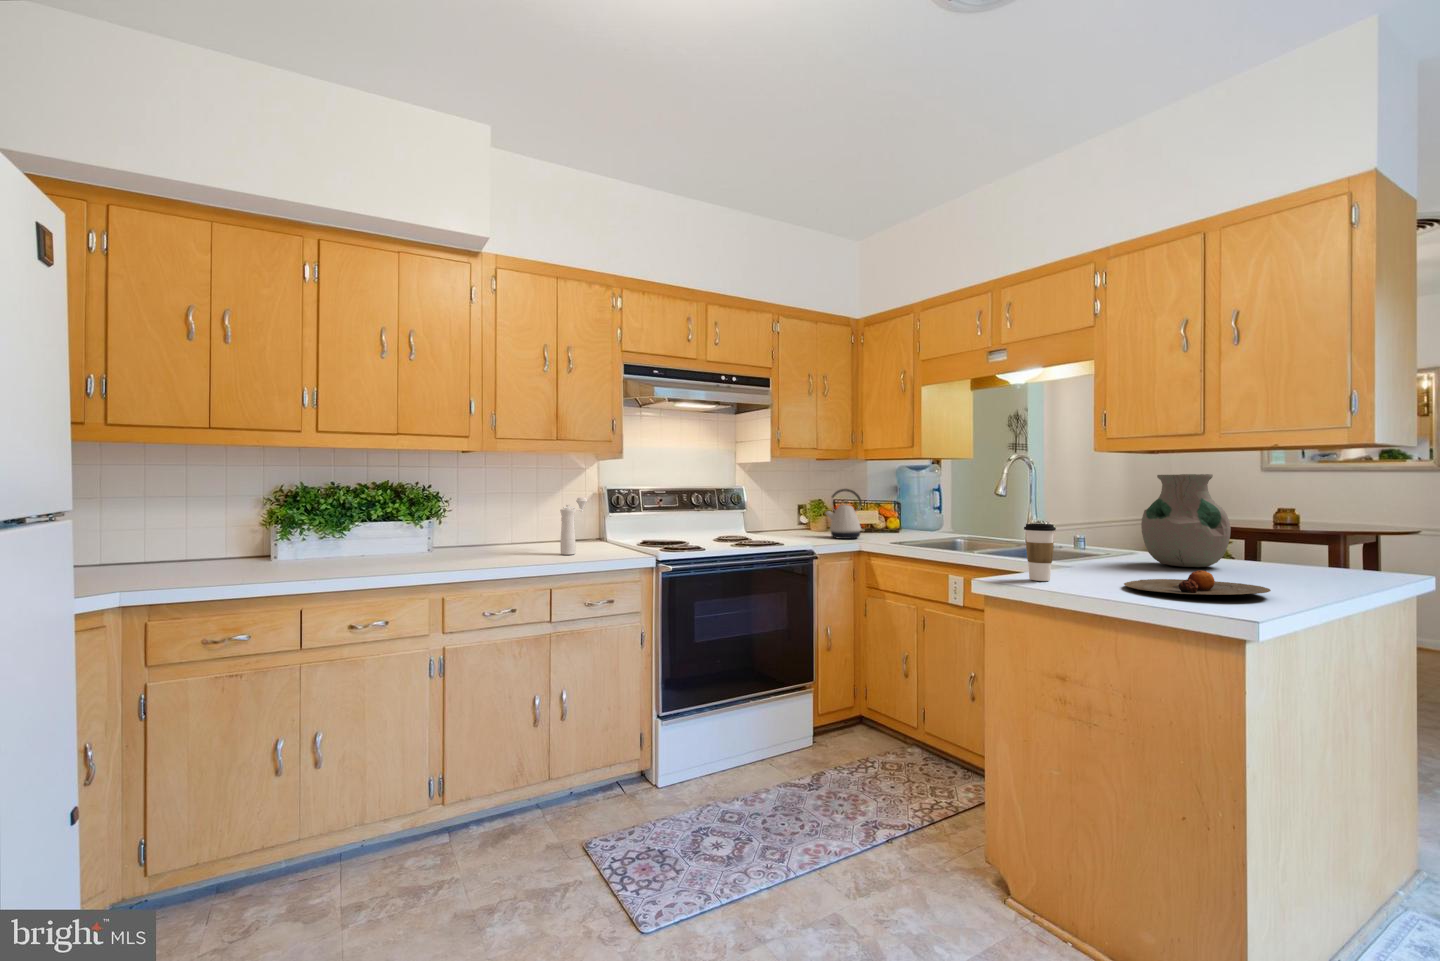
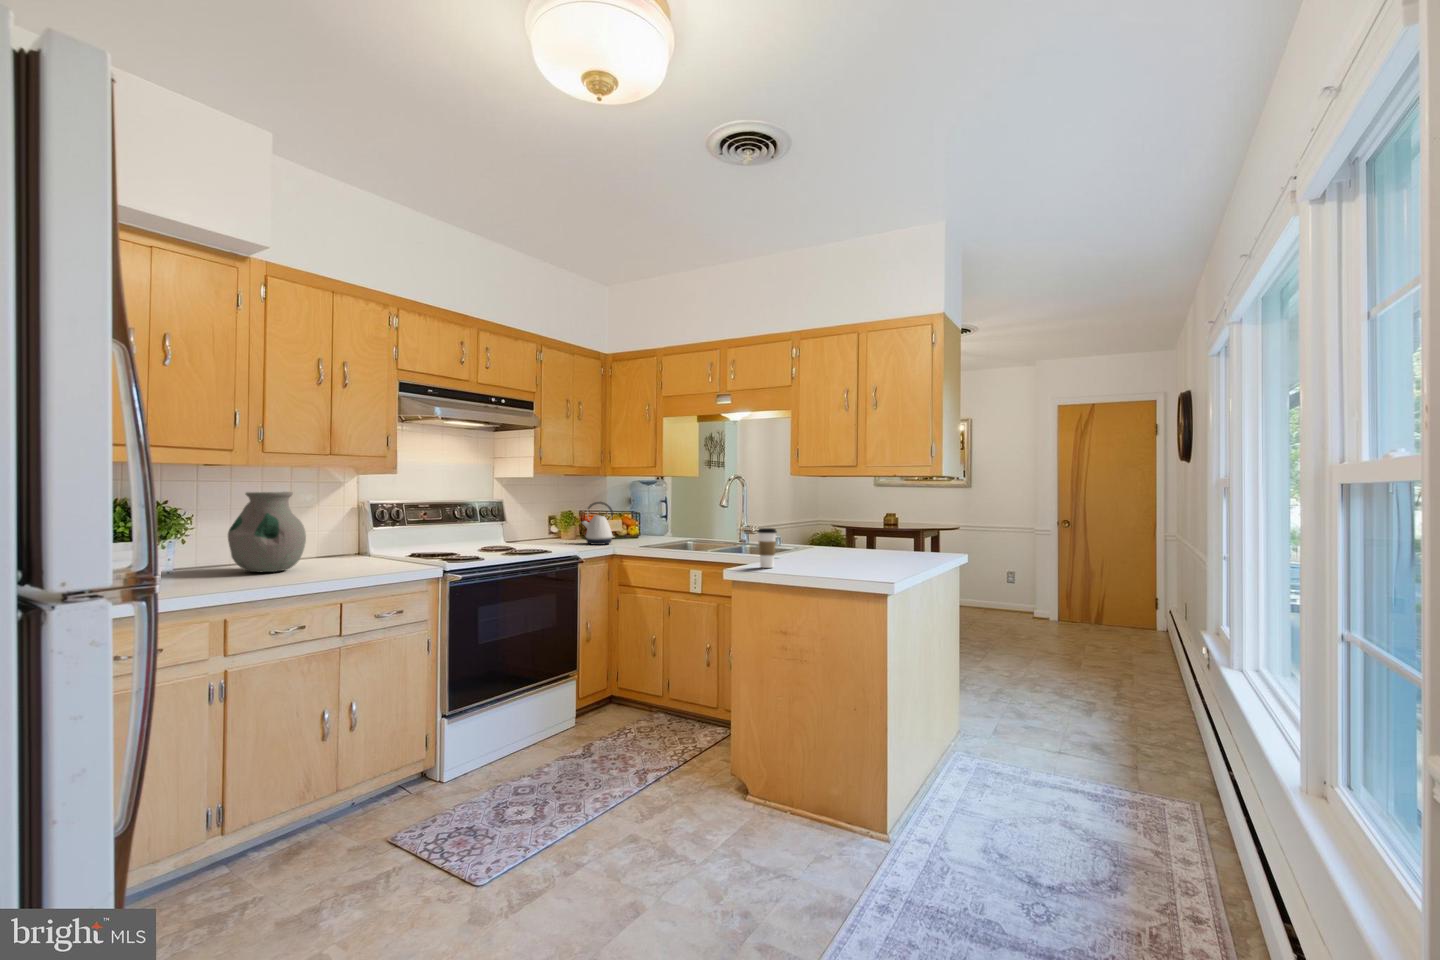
vase: present [1141,474,1231,567] -> present [228,492,306,572]
pepper mill: present [560,498,587,555] -> none [343,511,368,568]
plate: present [1124,571,1271,595] -> none [817,556,893,570]

